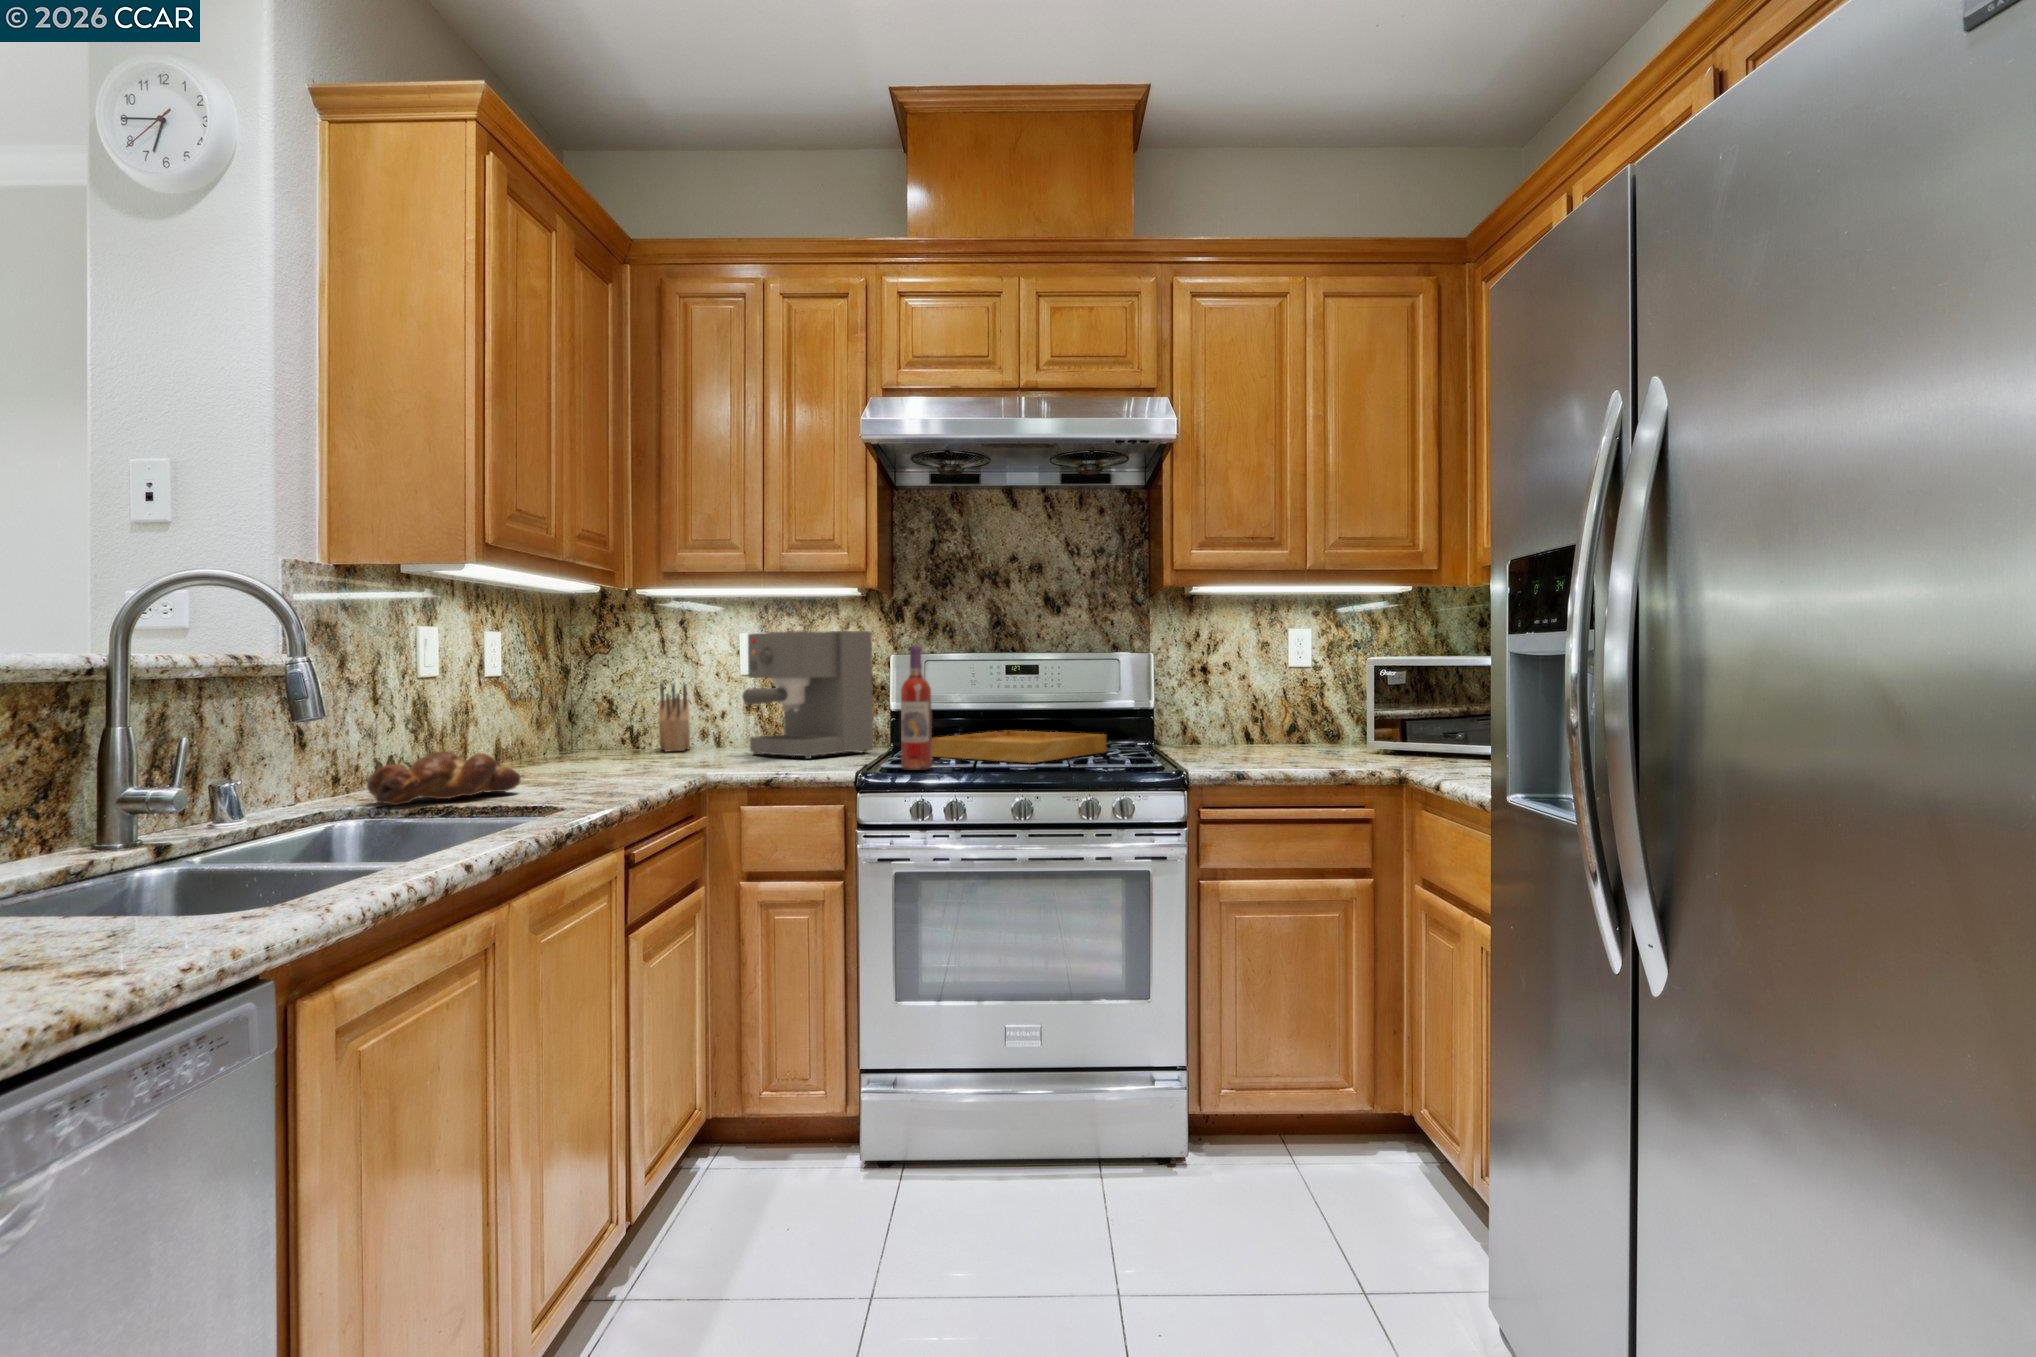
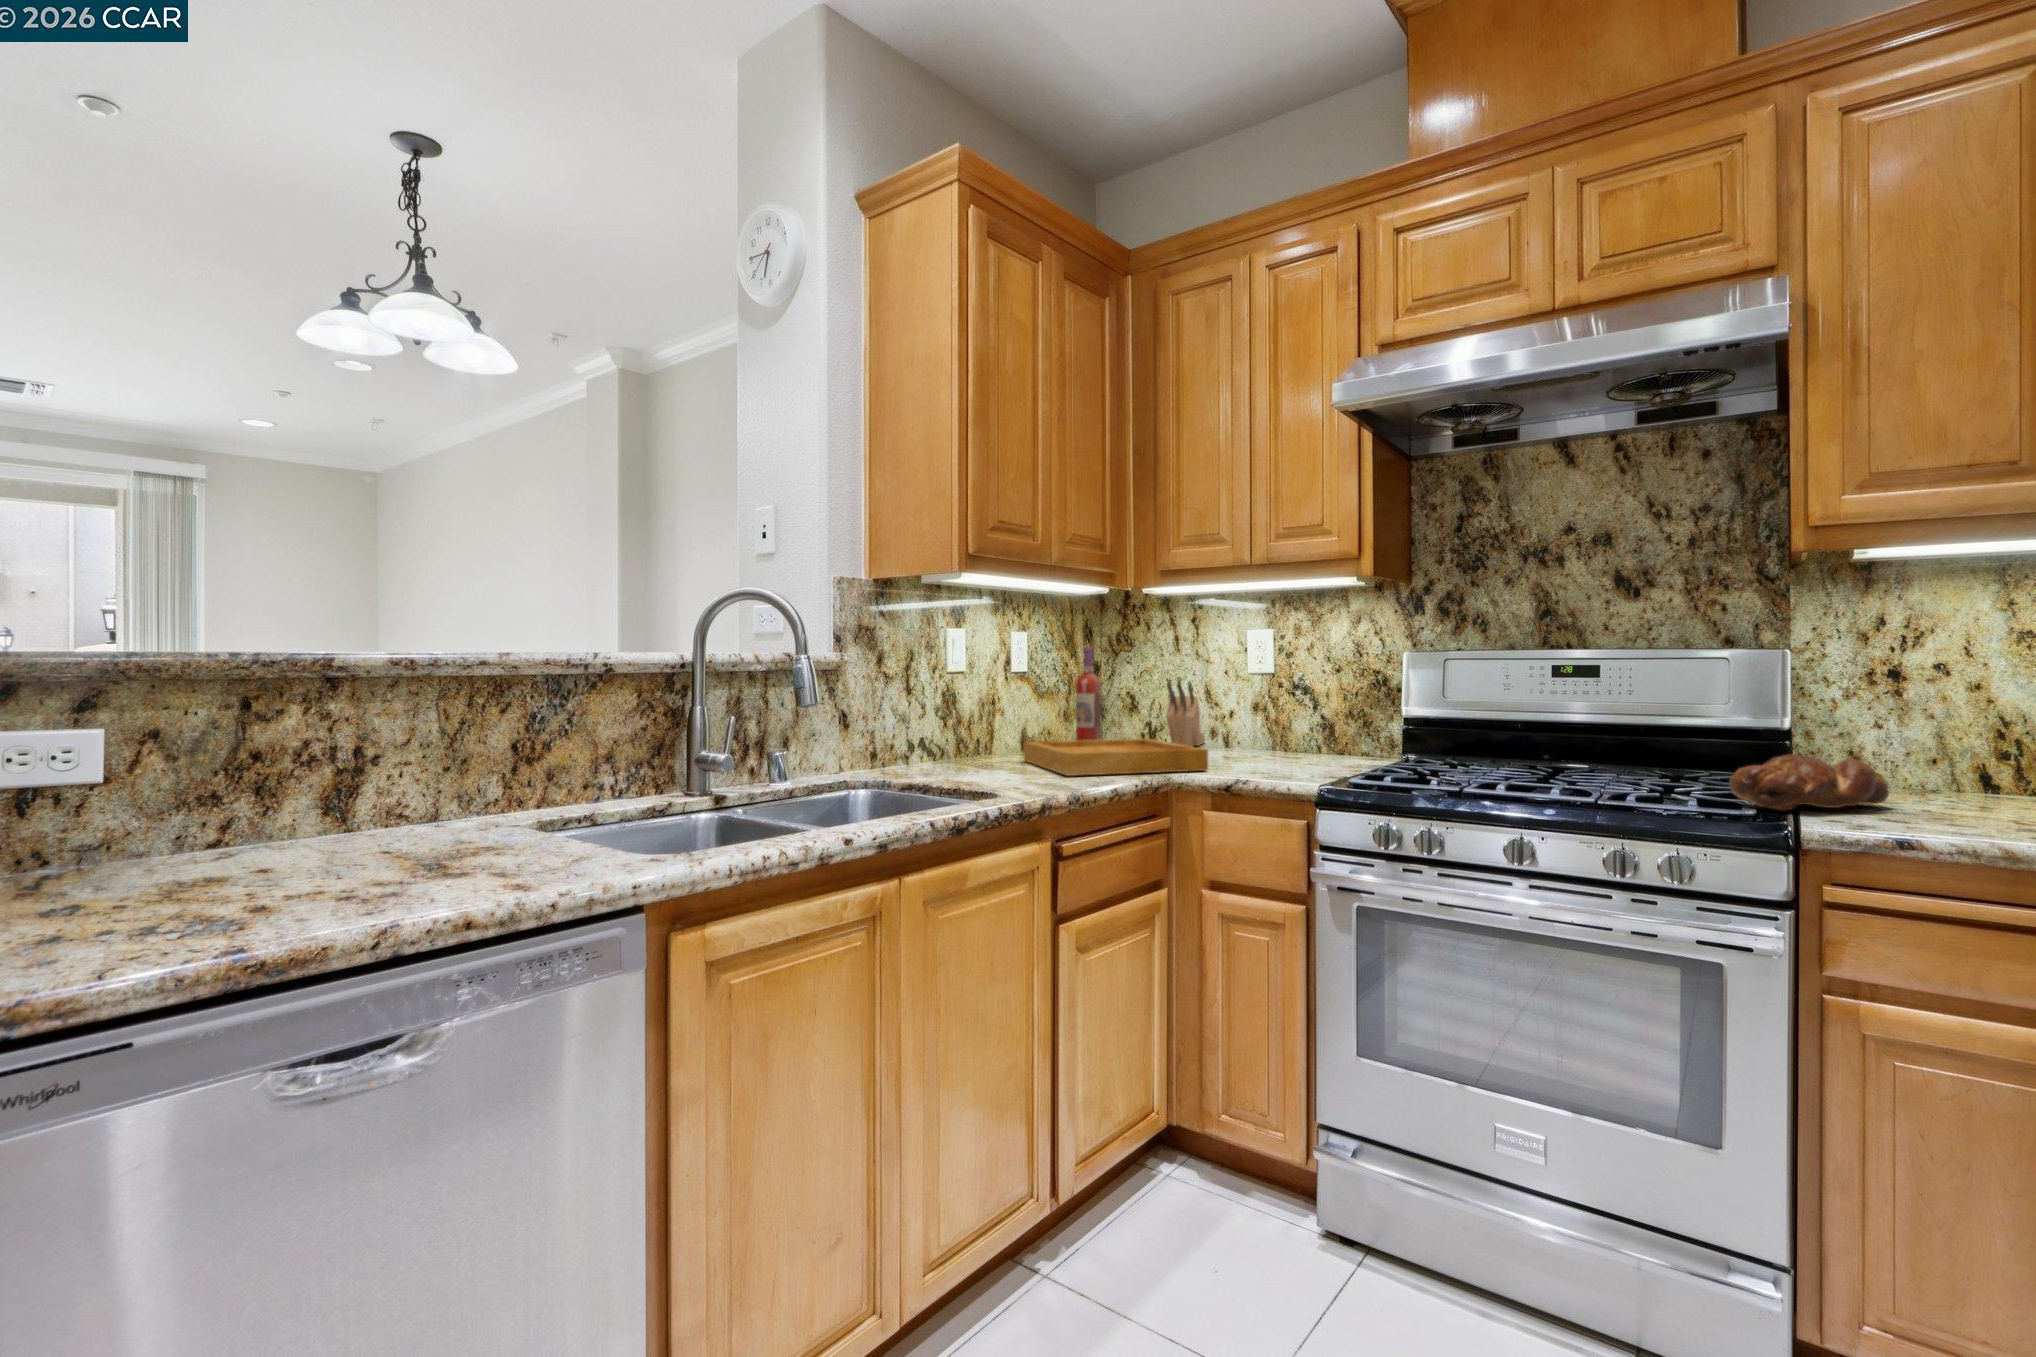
coffee maker: present [742,631,873,759] -> none [1224,626,1376,764]
wine bottle: present [901,645,932,771] -> present [1076,647,1101,741]
tray: present [932,731,1107,763] -> present [1024,739,1208,776]
bread loaf: present [367,751,521,805] -> present [1729,754,1889,811]

